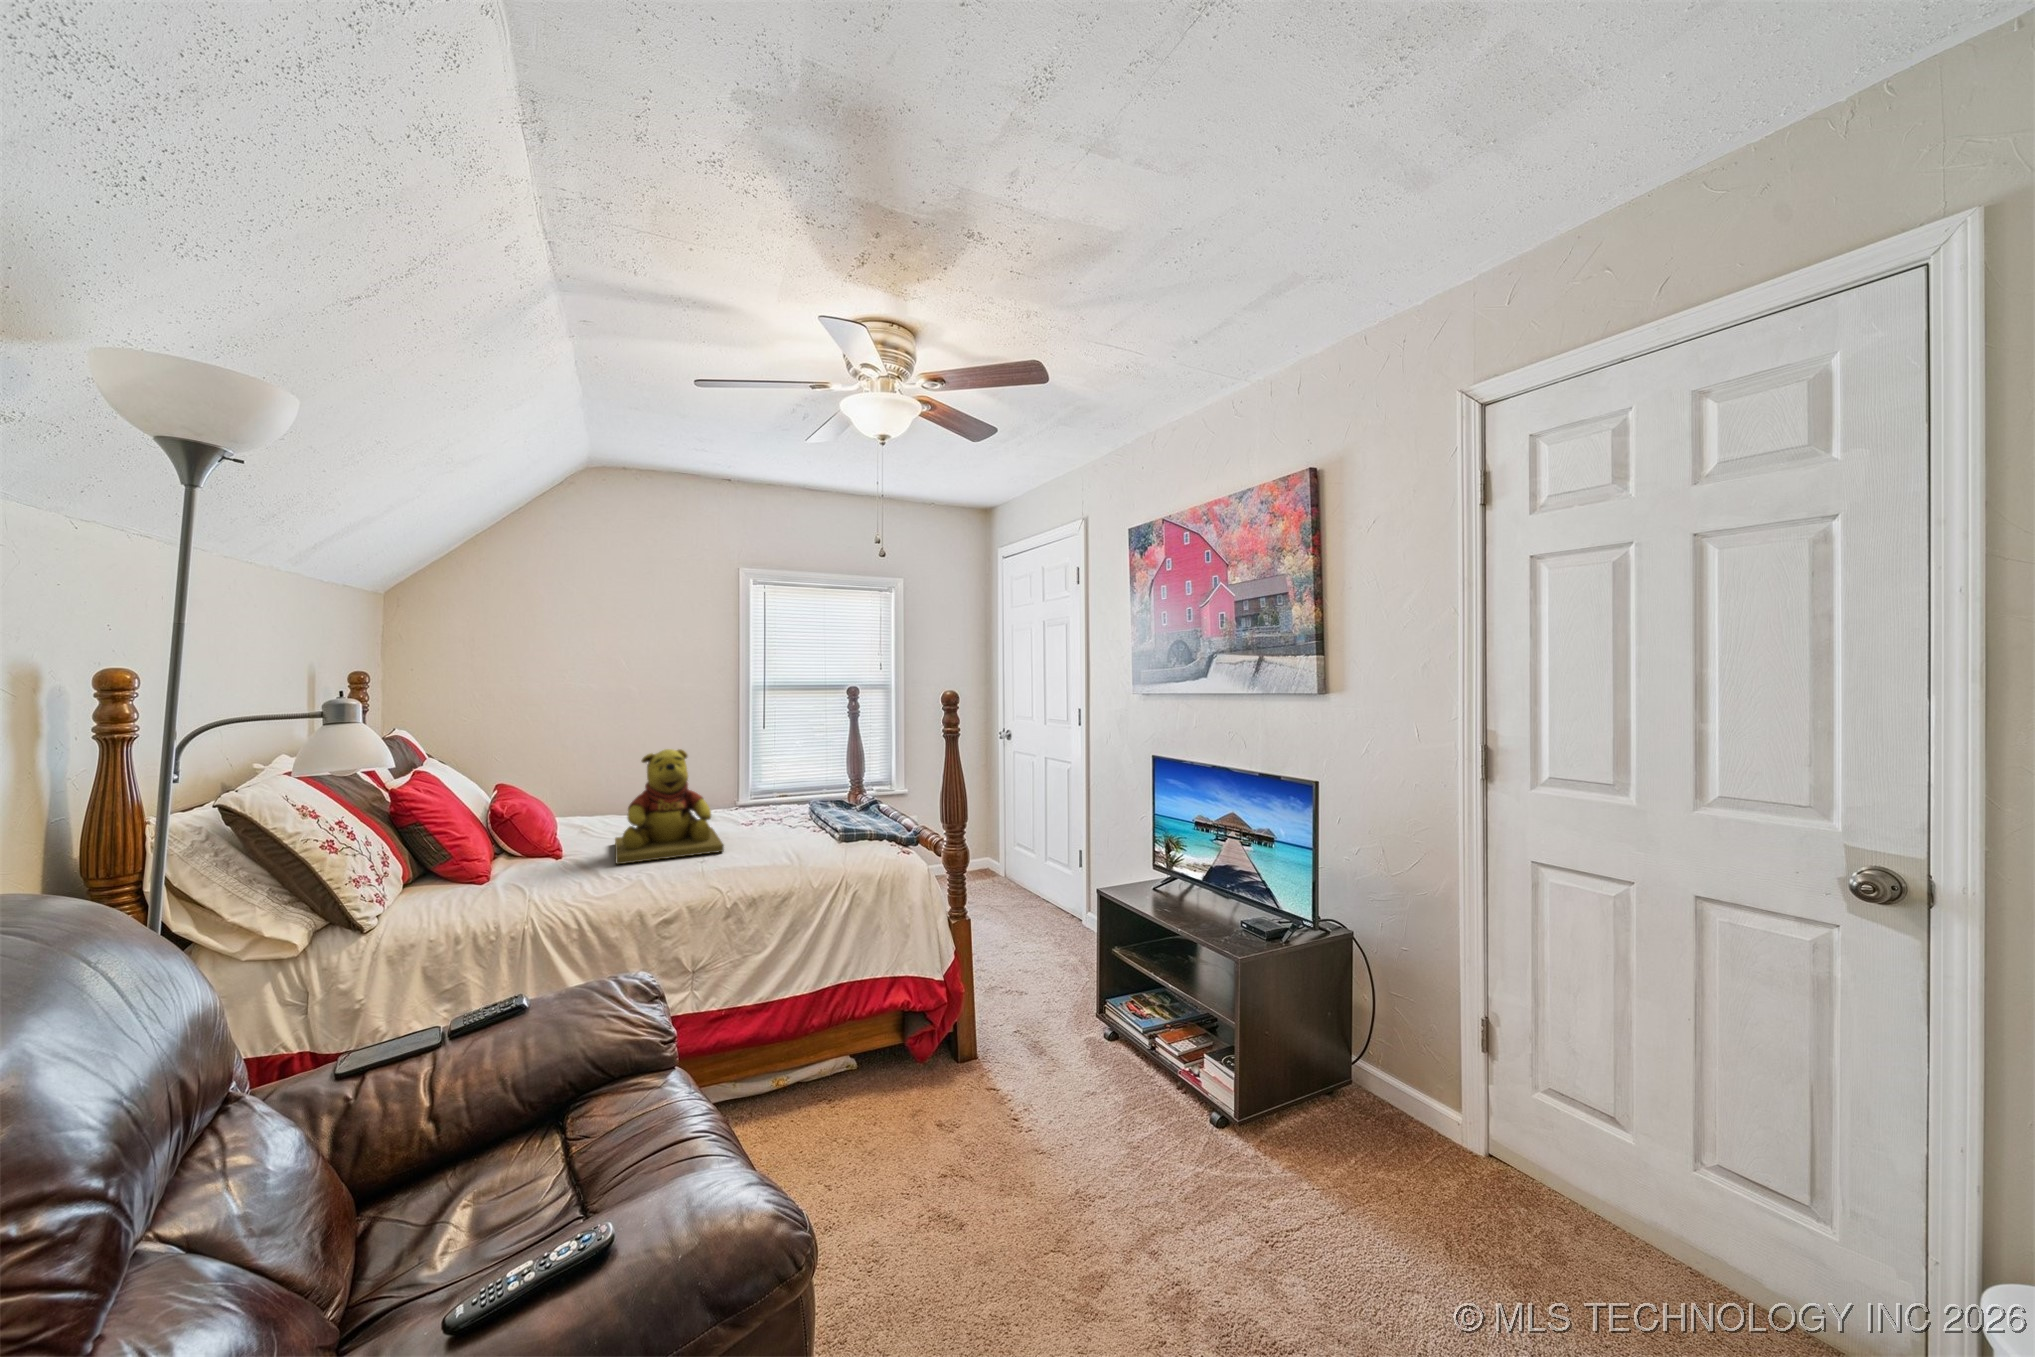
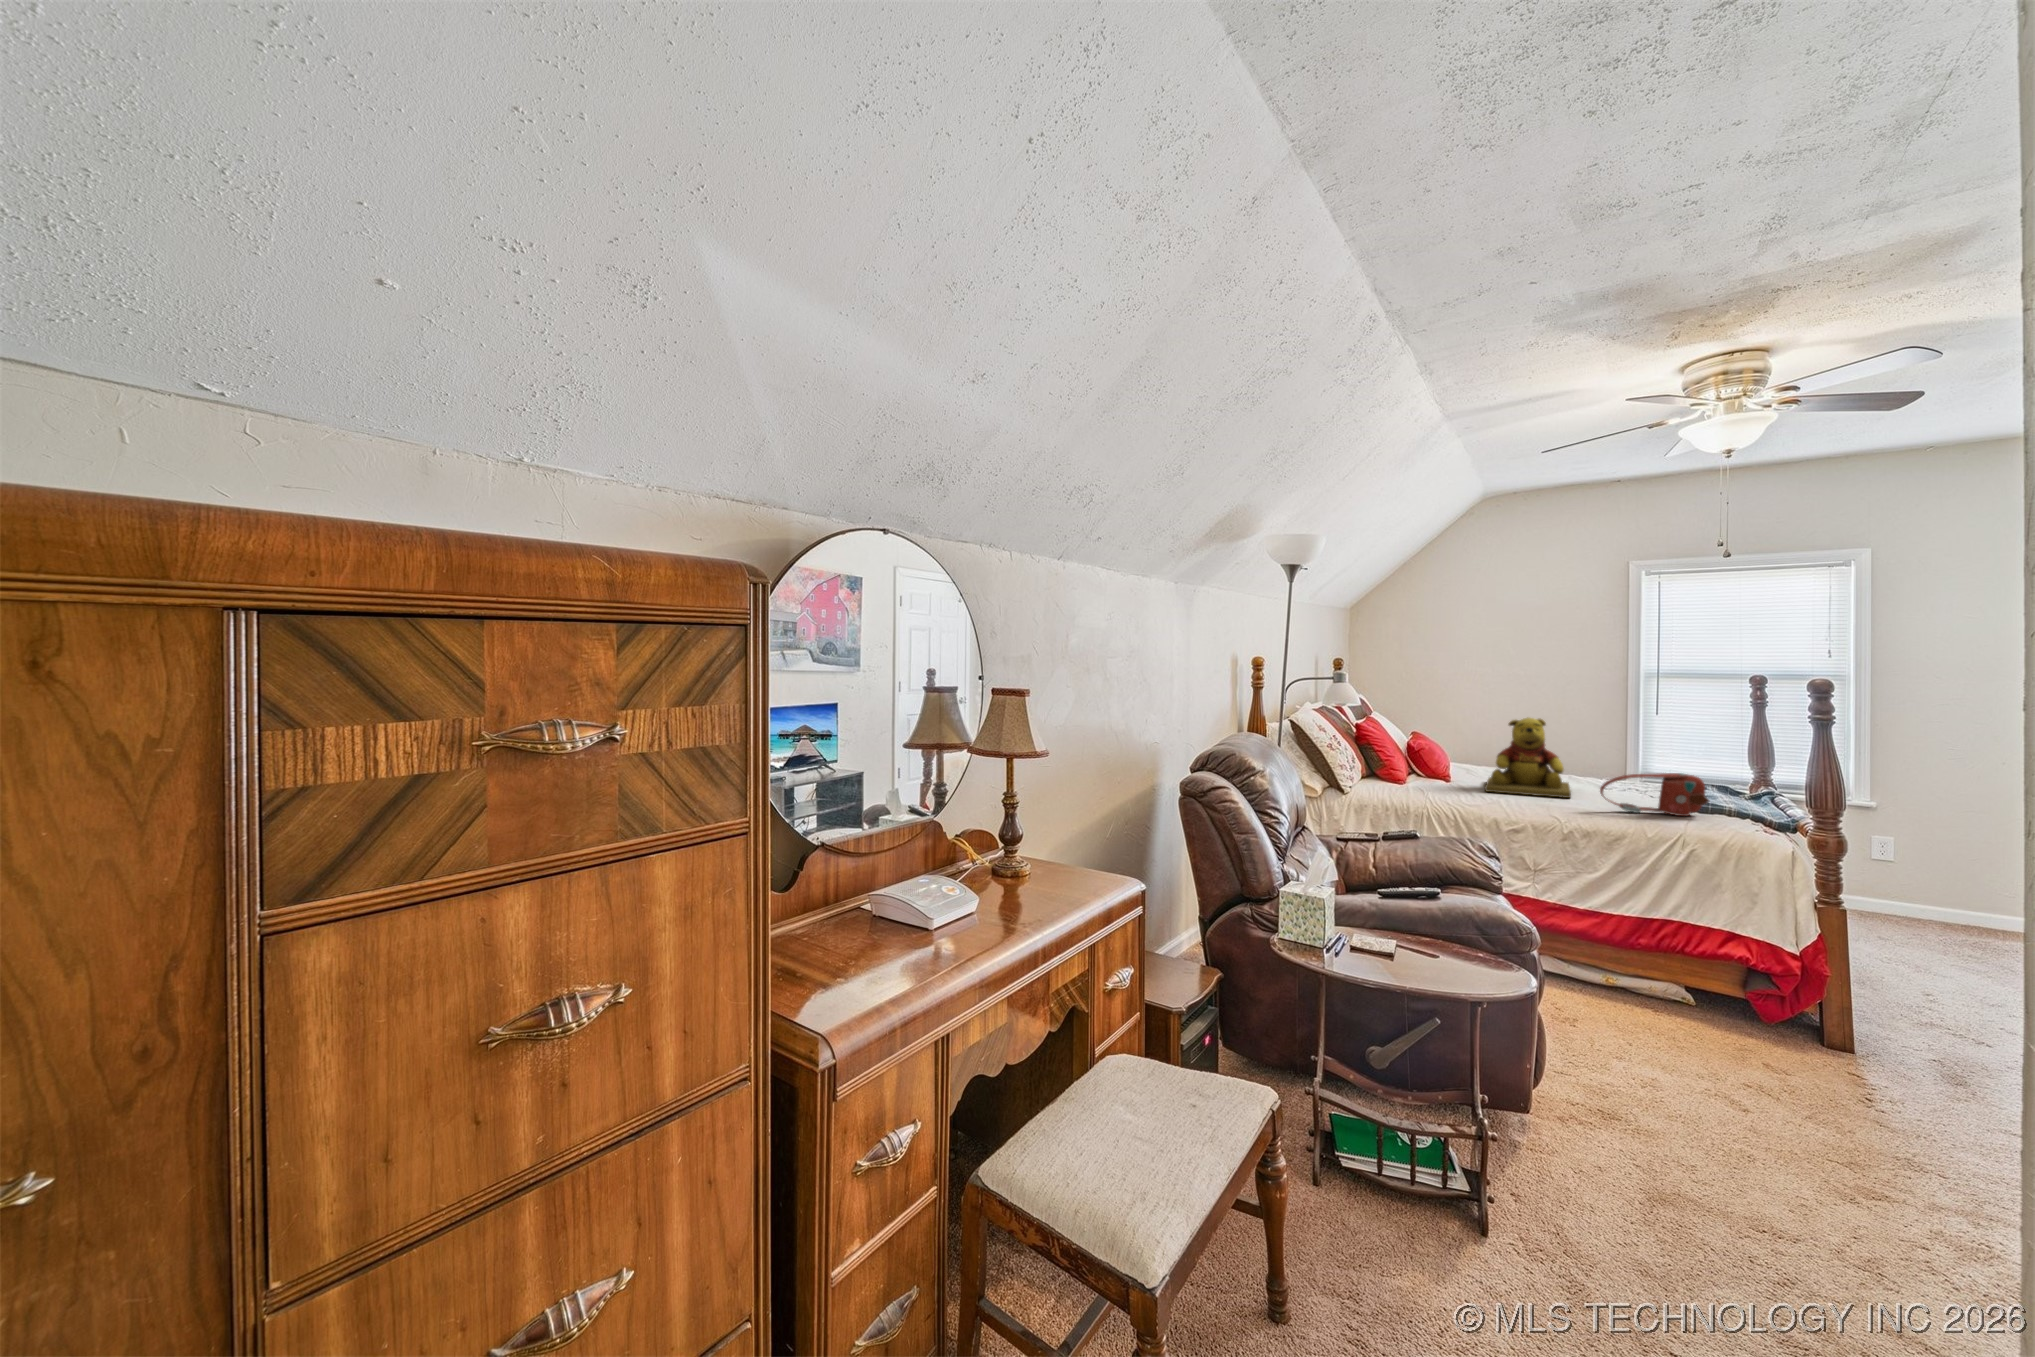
handbag: none [763,803,865,860] -> present [1600,773,1709,816]

